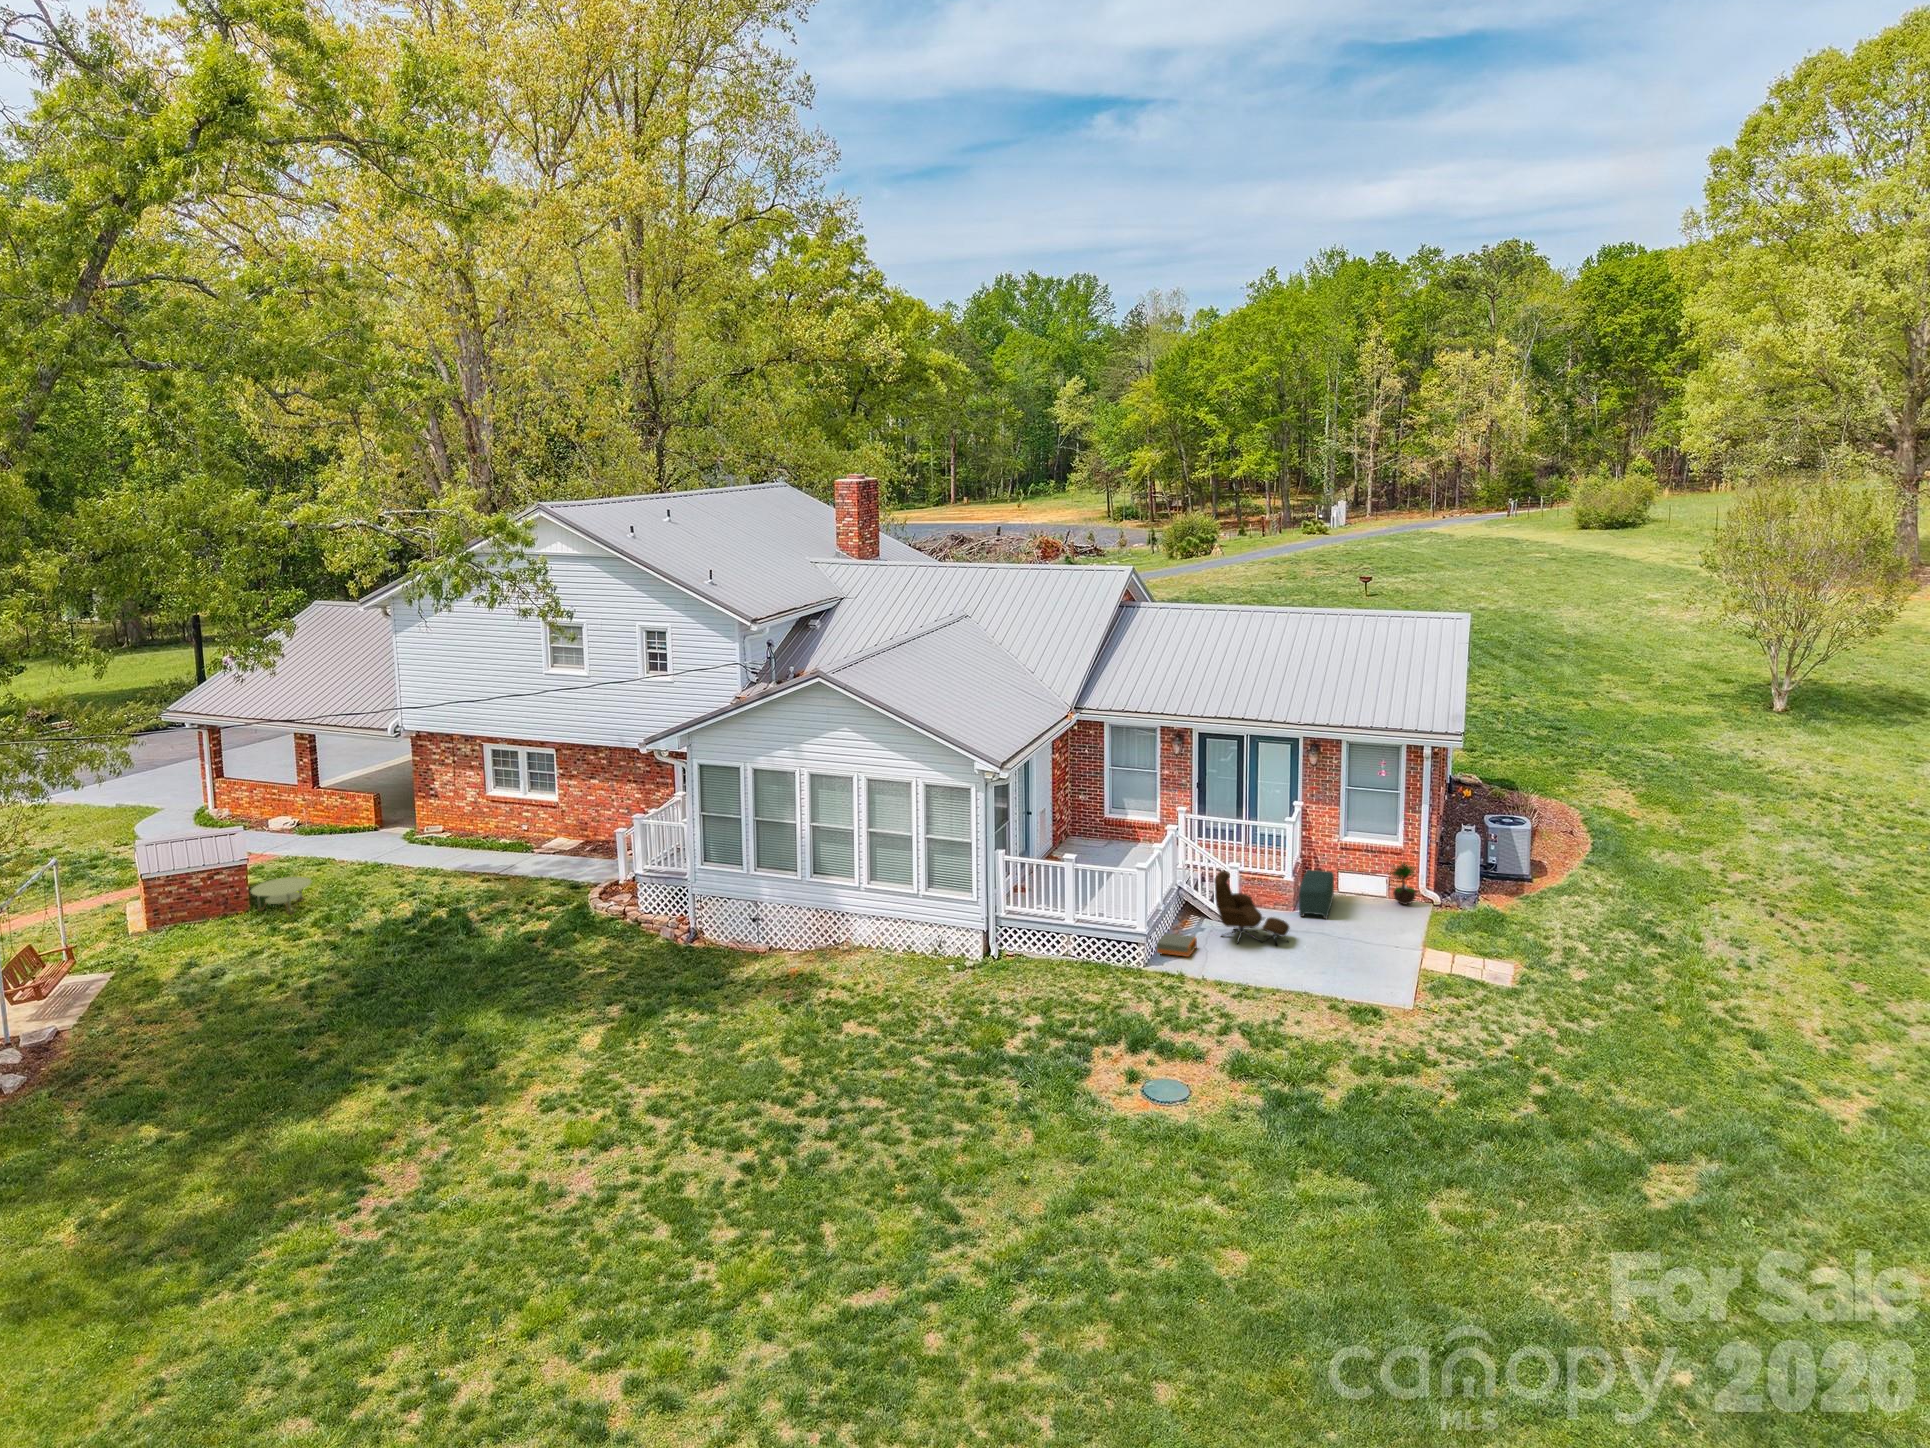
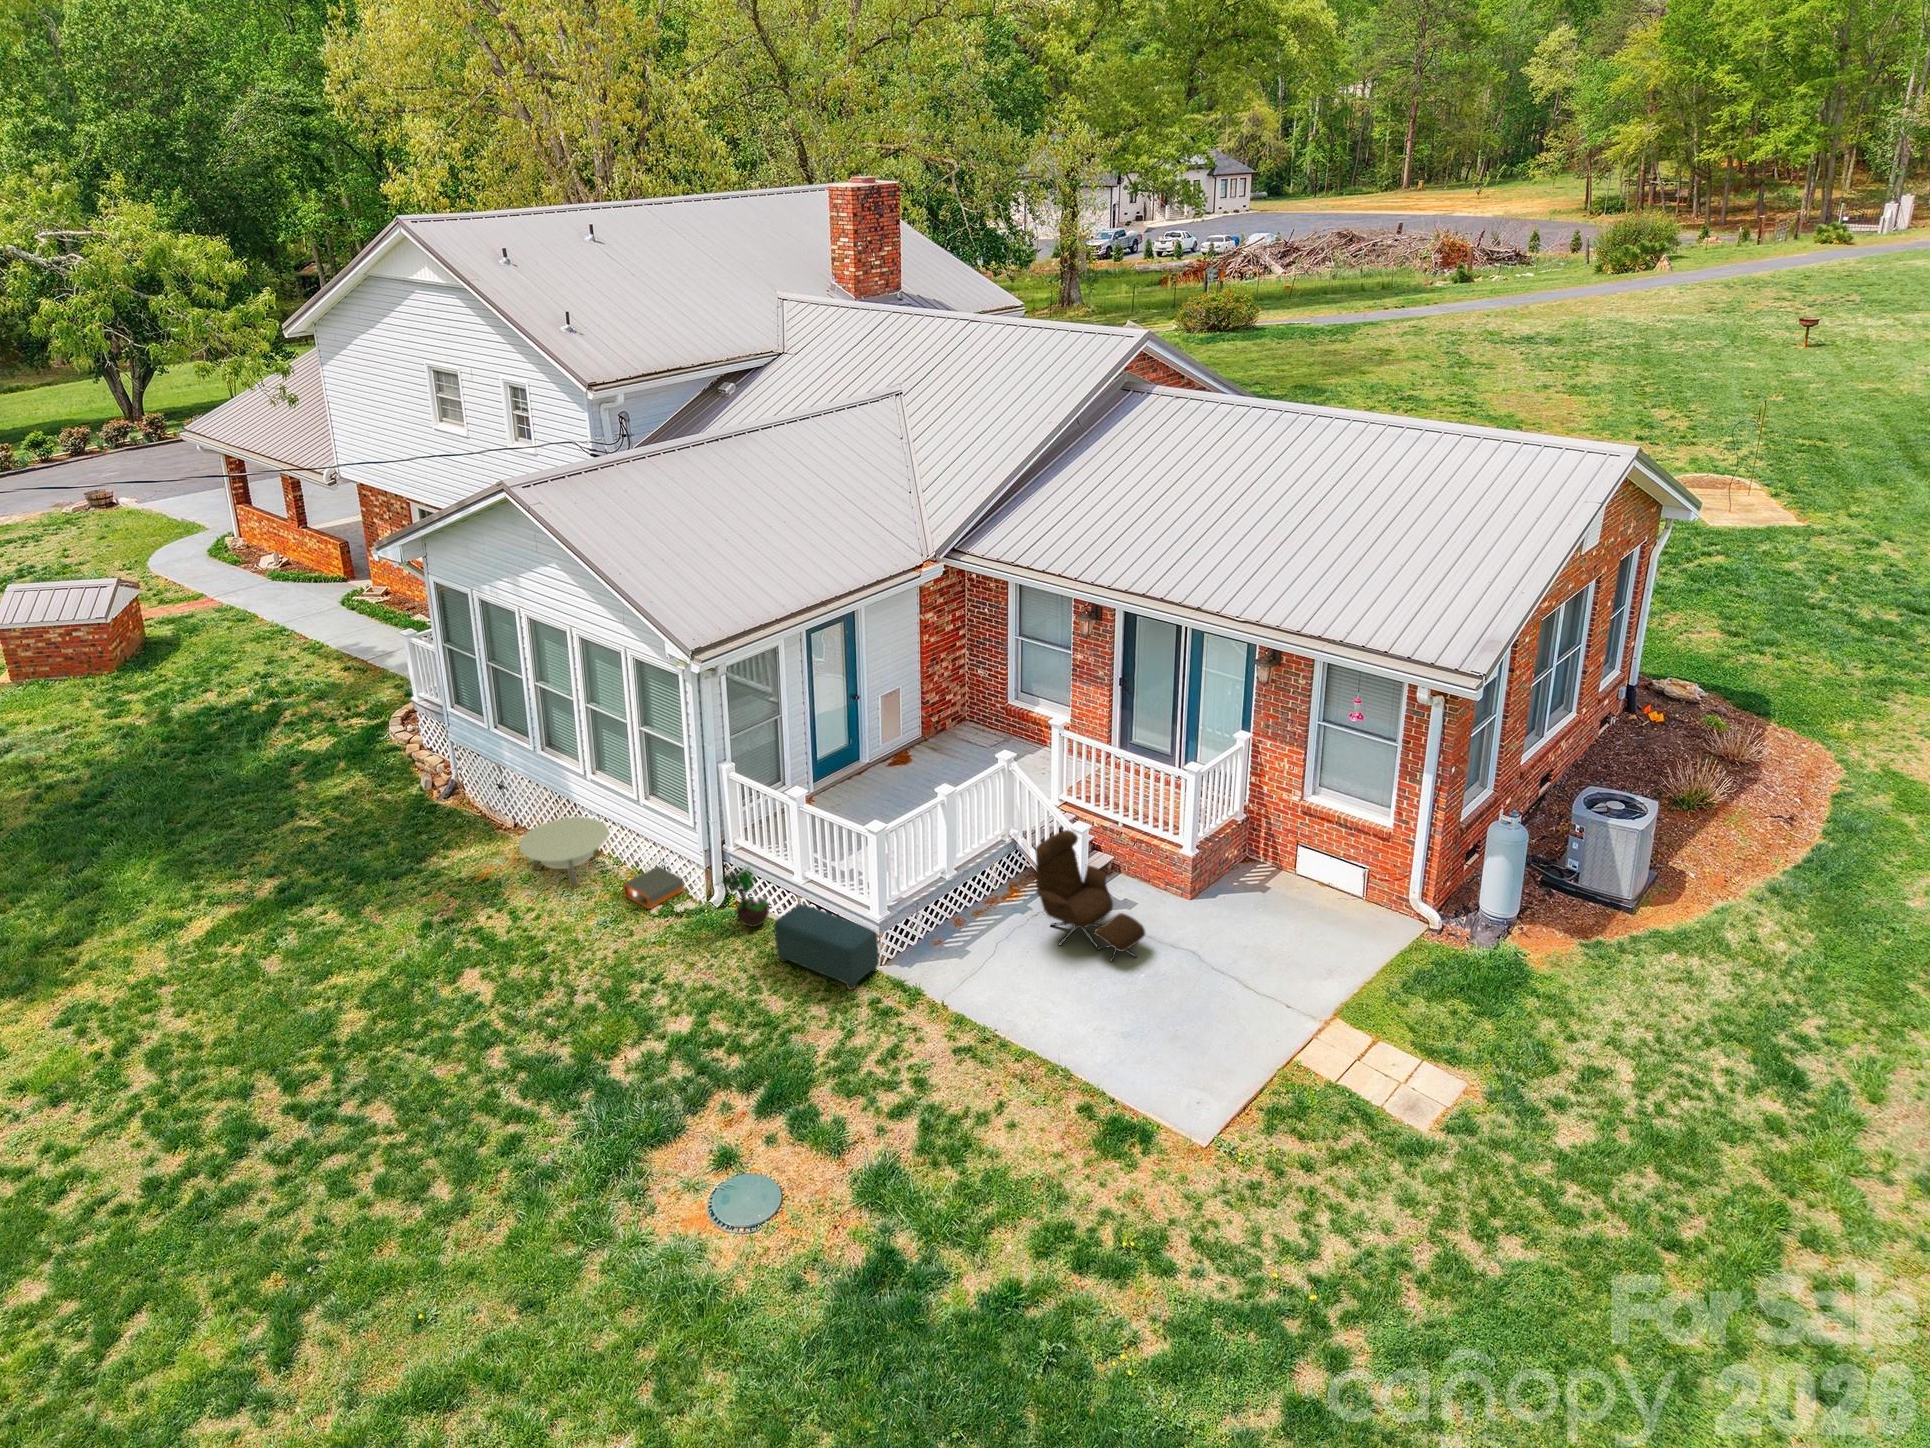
potted tree: present [1390,863,1416,905] -> present [718,865,769,927]
bench: present [1299,870,1334,919] -> present [774,904,879,990]
round table: present [251,877,311,914] -> present [519,817,609,889]
storage box: present [1157,933,1197,957] -> present [623,867,684,909]

